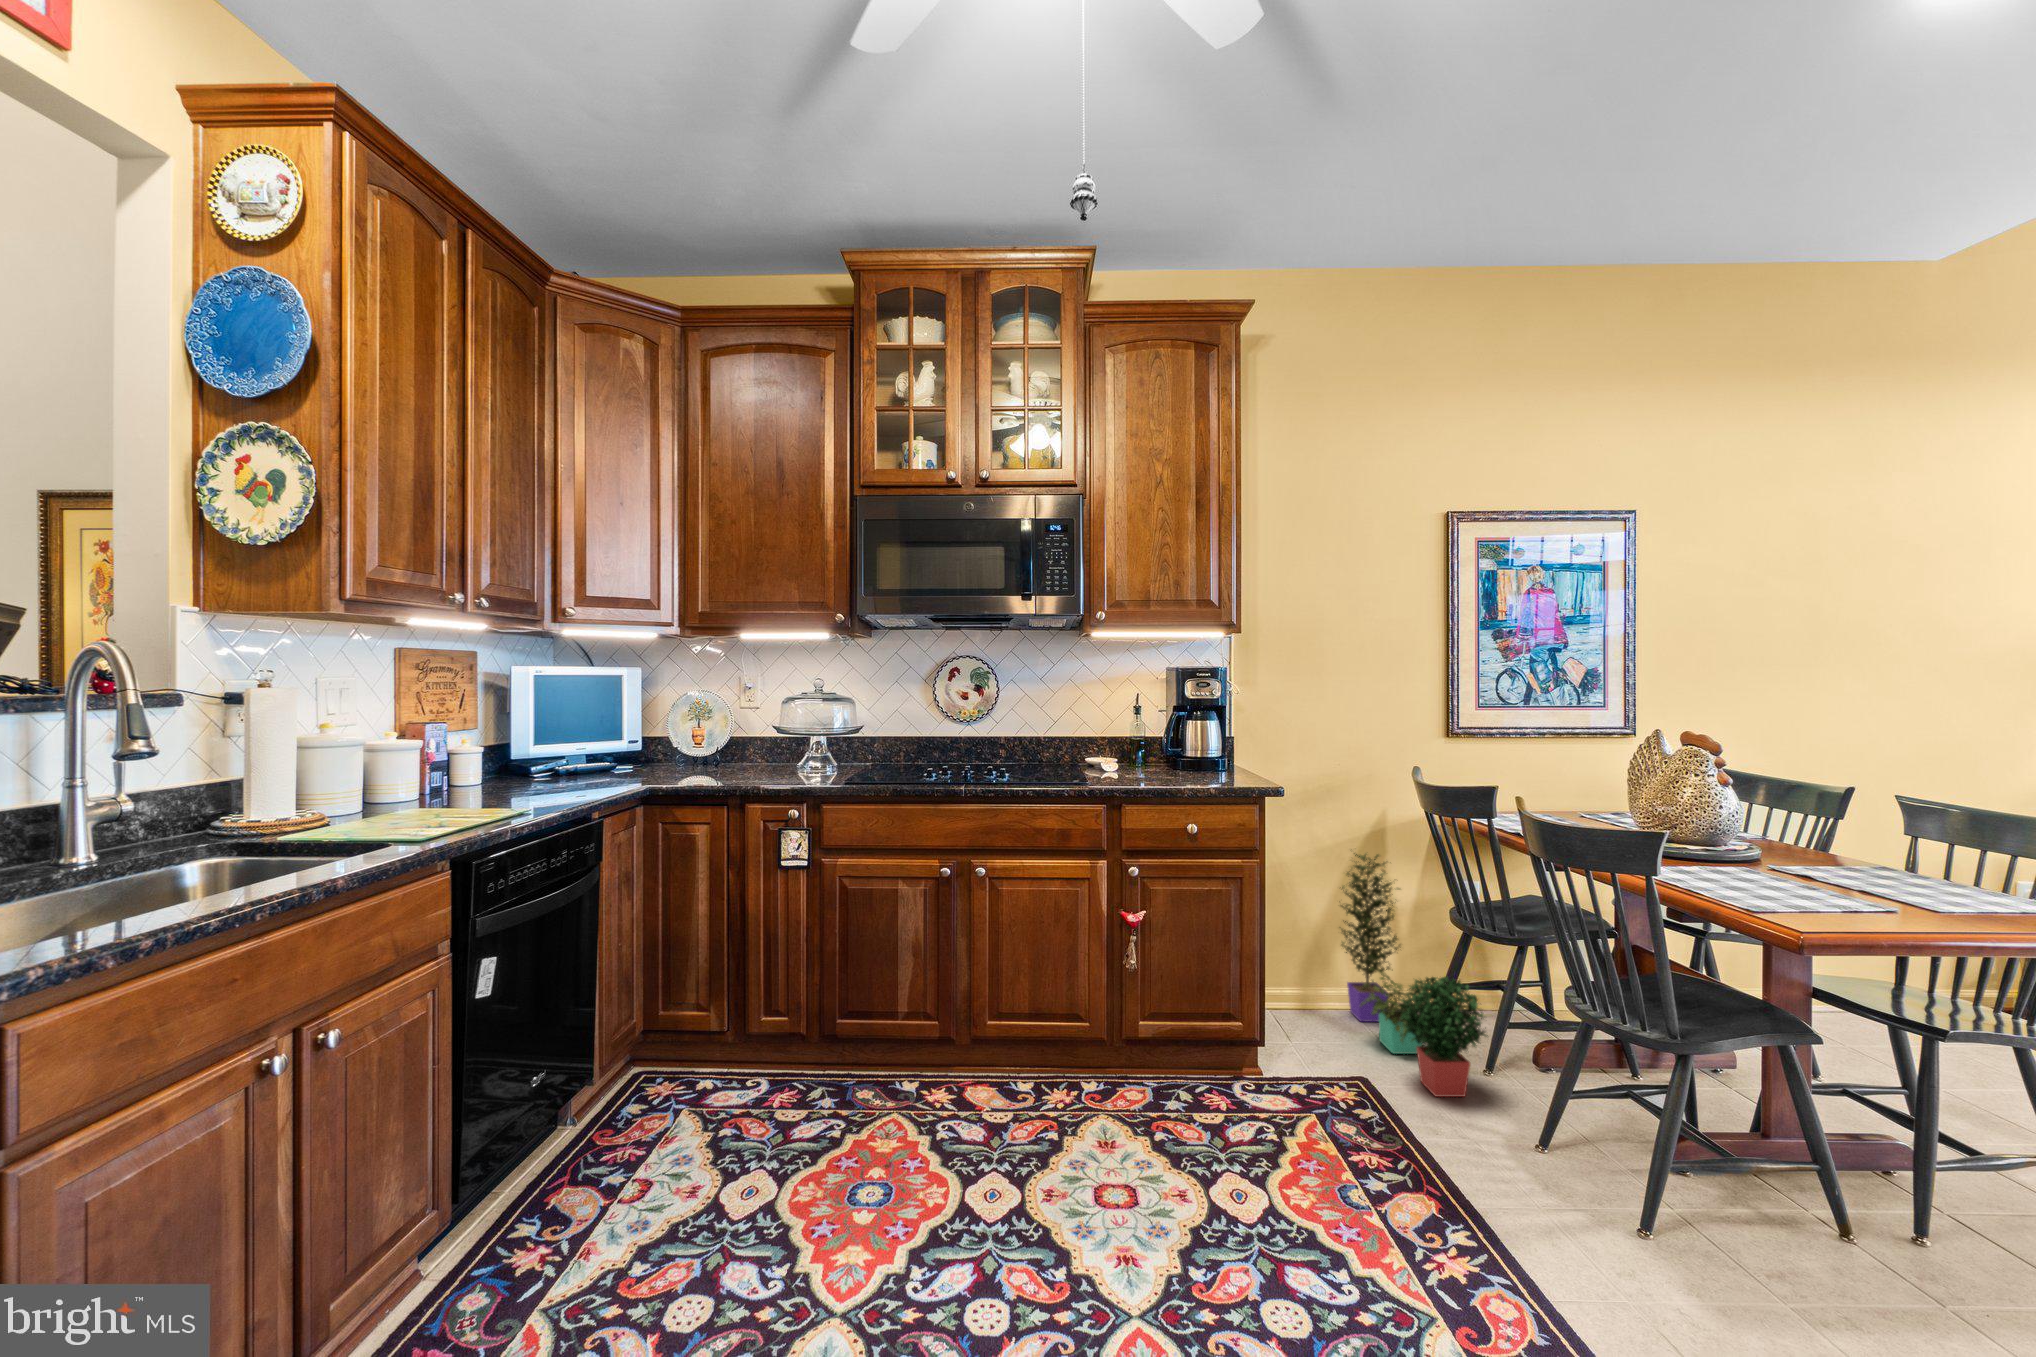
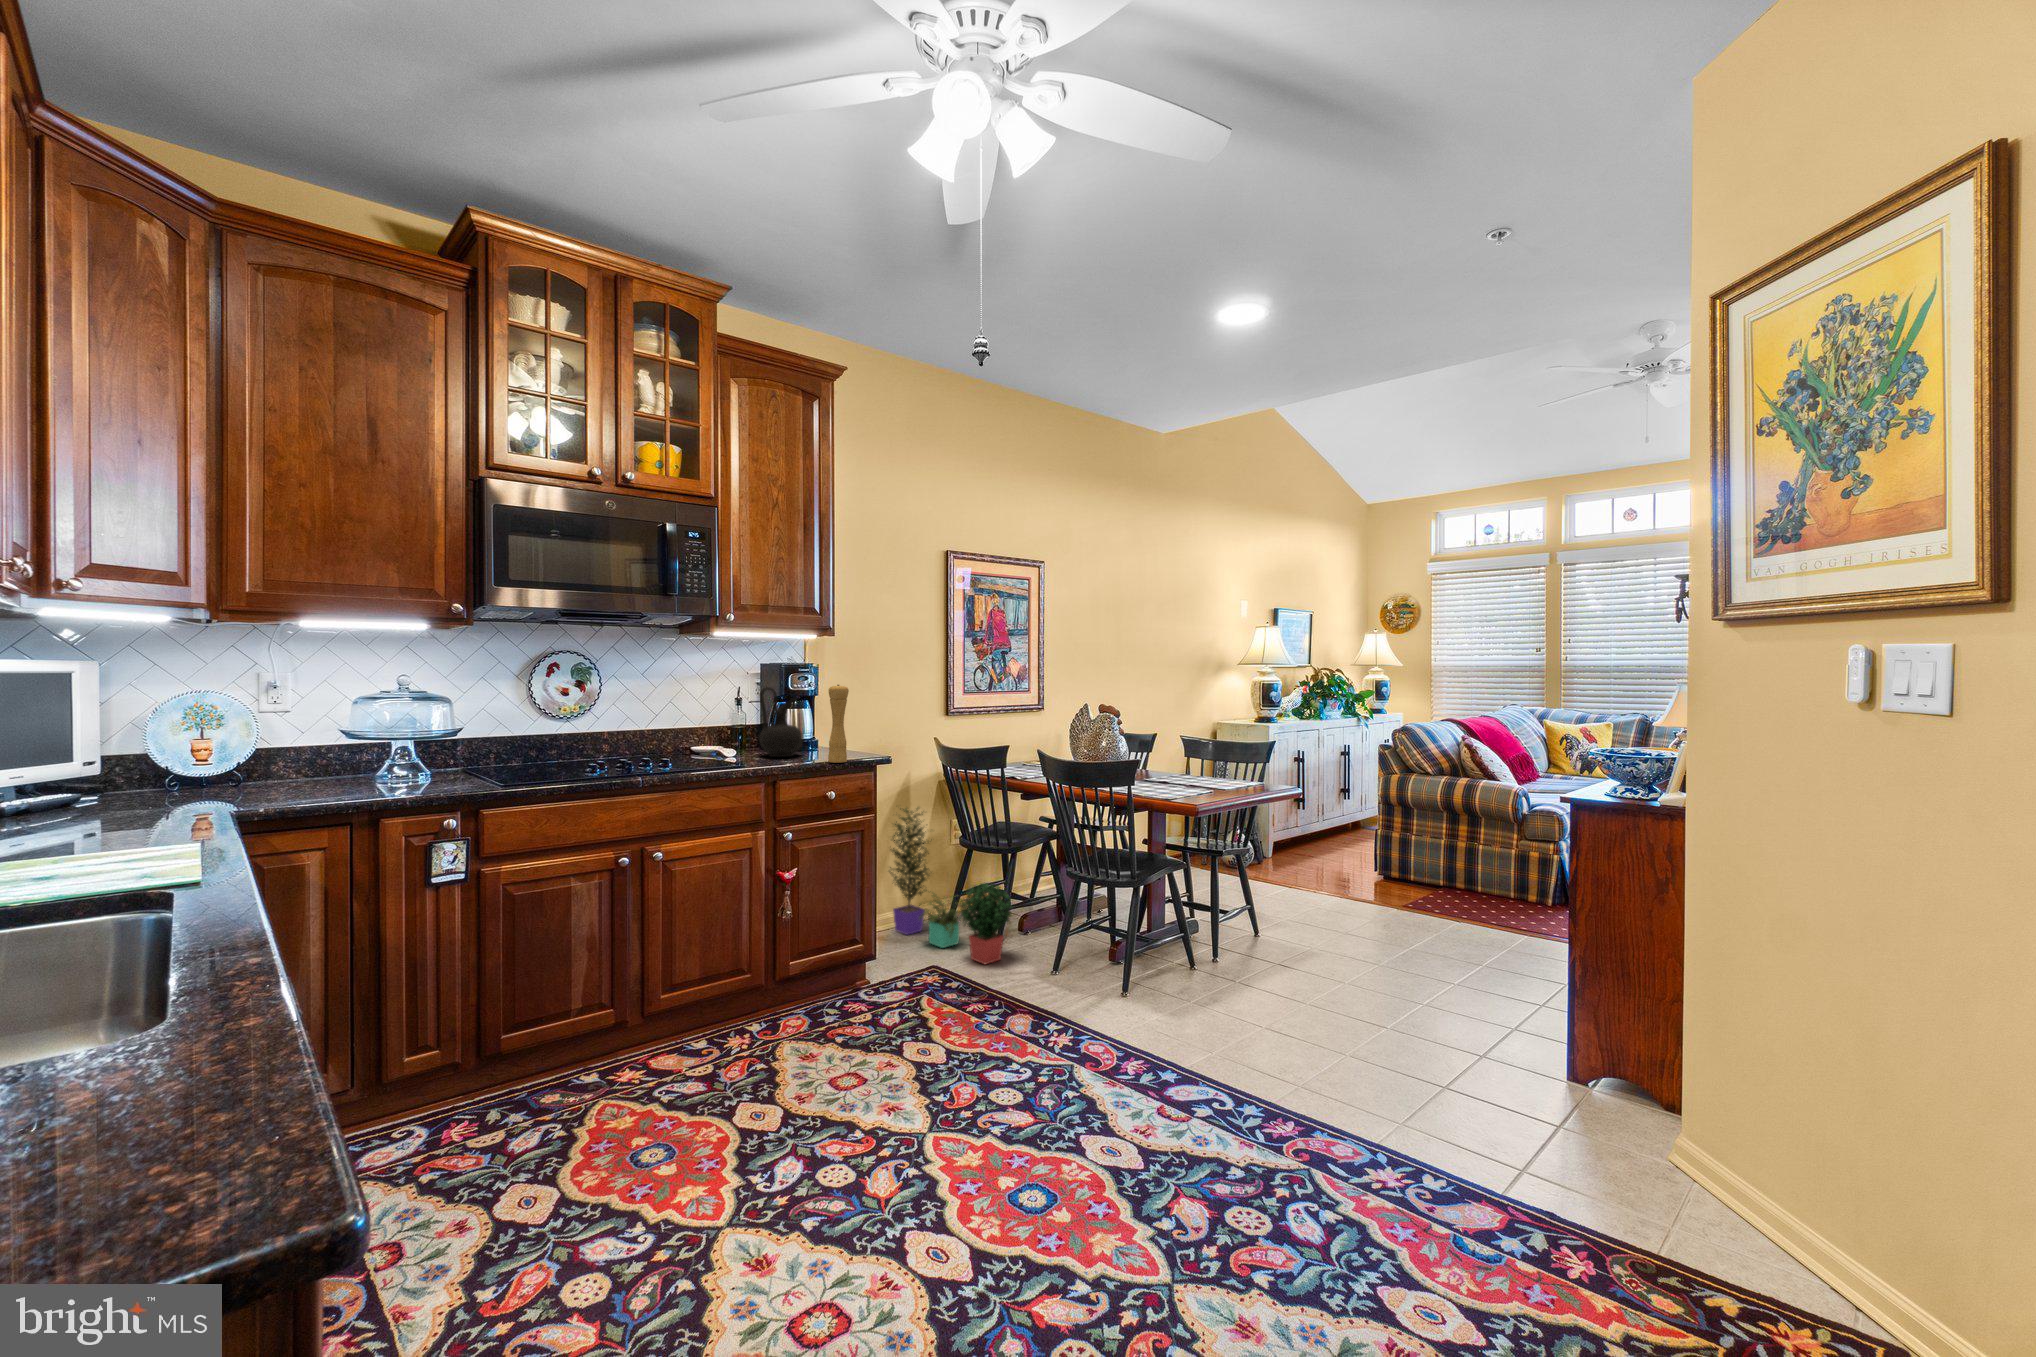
pepper mill: none [1191,690,1215,786] -> present [828,685,849,763]
ceramic jug: none [1137,693,1186,775] -> present [759,687,802,757]

